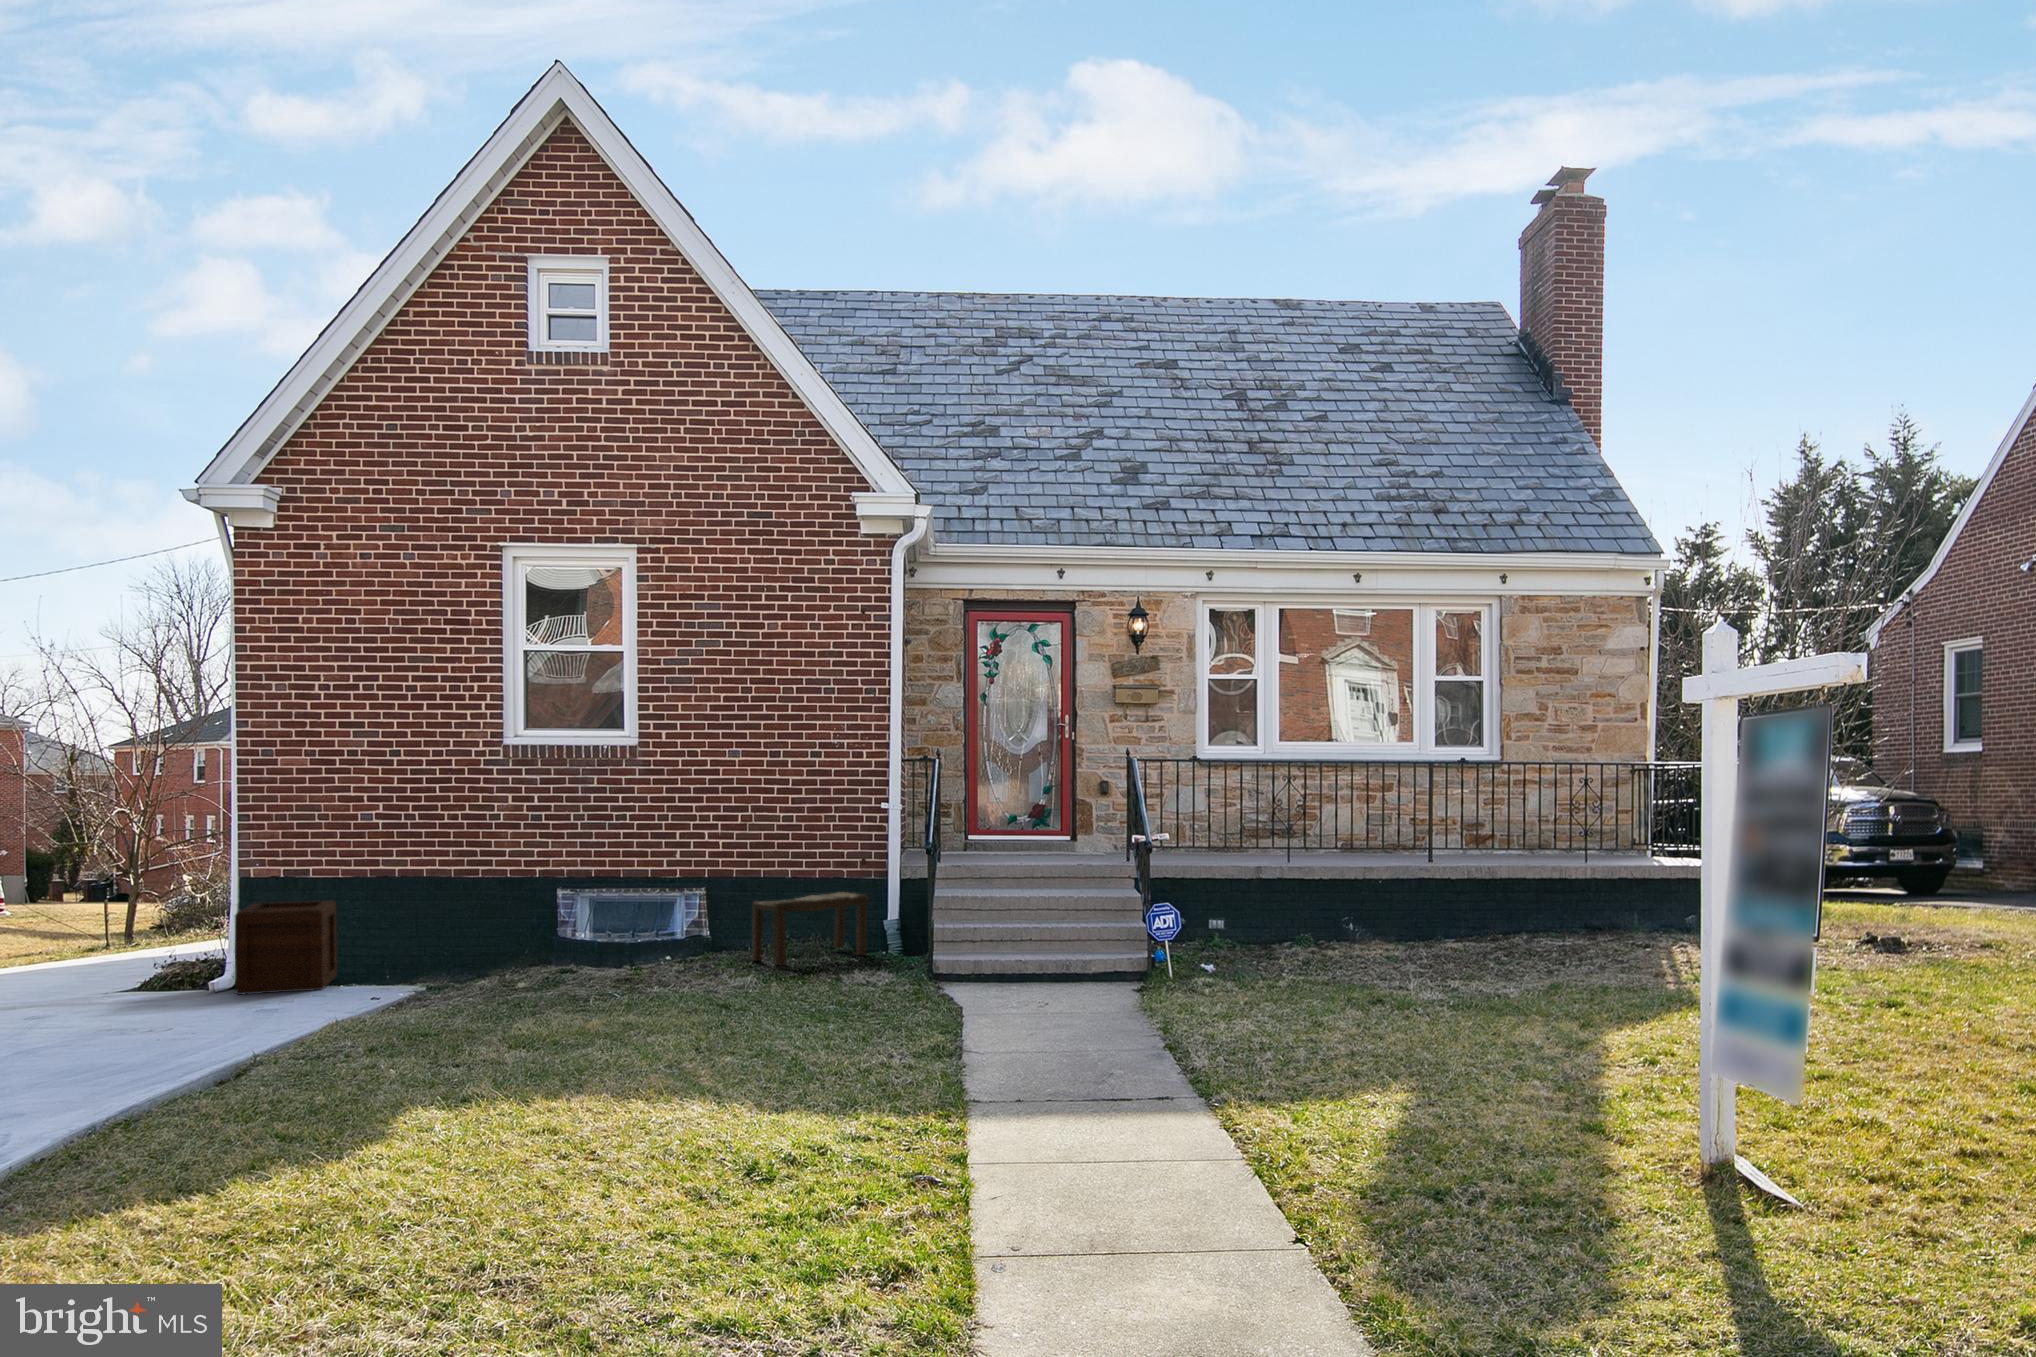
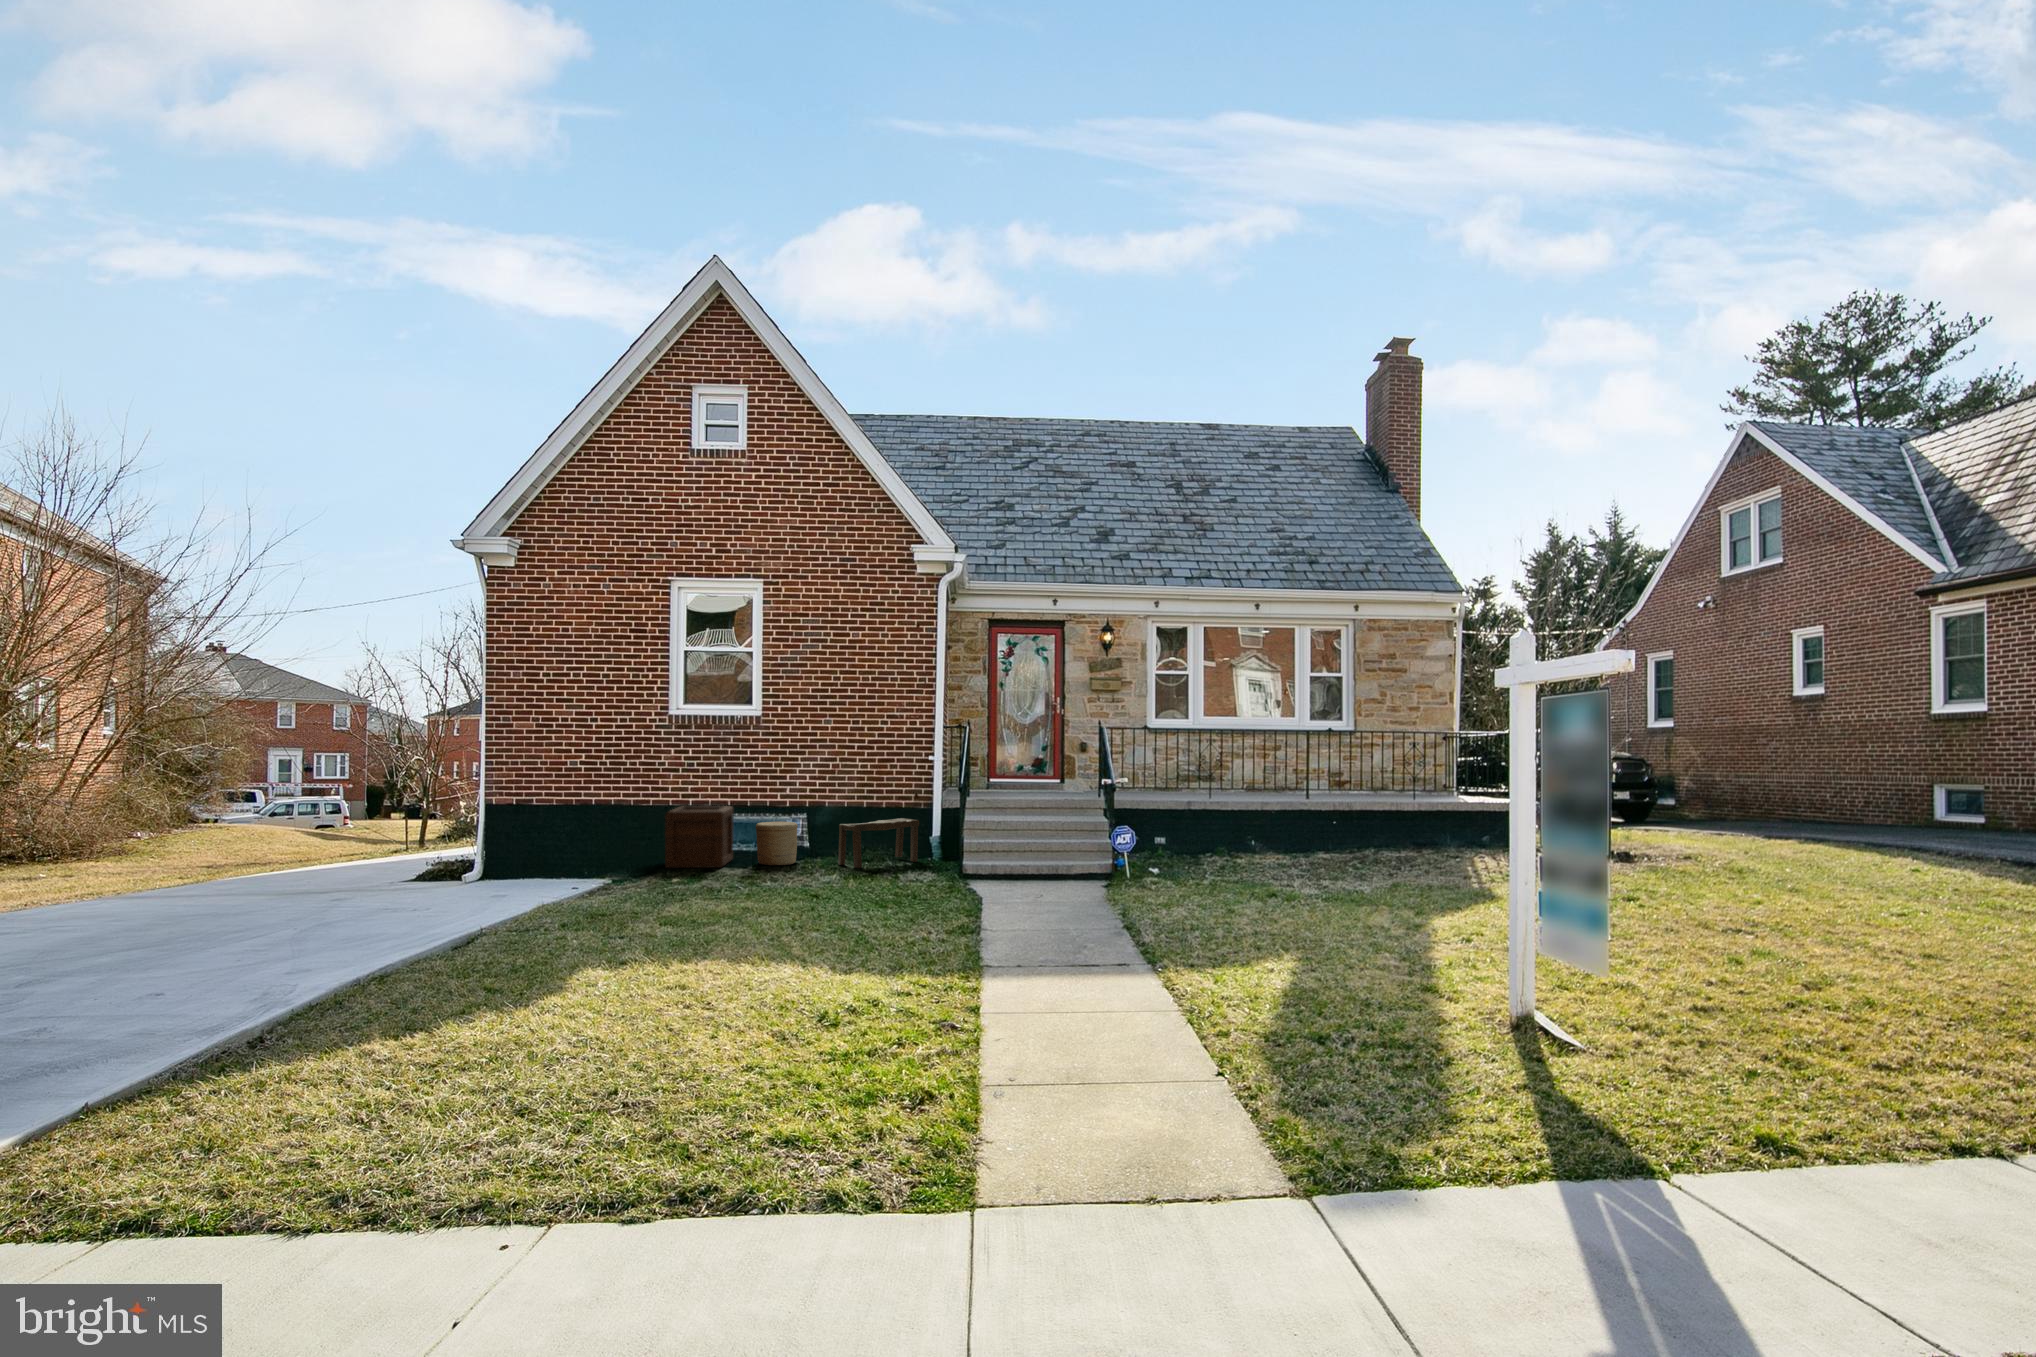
woven basket: none [631,898,691,963] -> present [756,821,798,866]
wooden crate: present [235,901,337,995] -> present [665,806,733,868]

